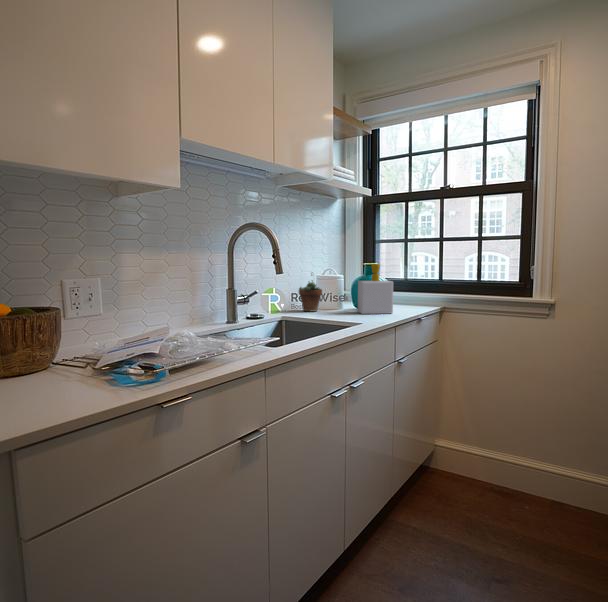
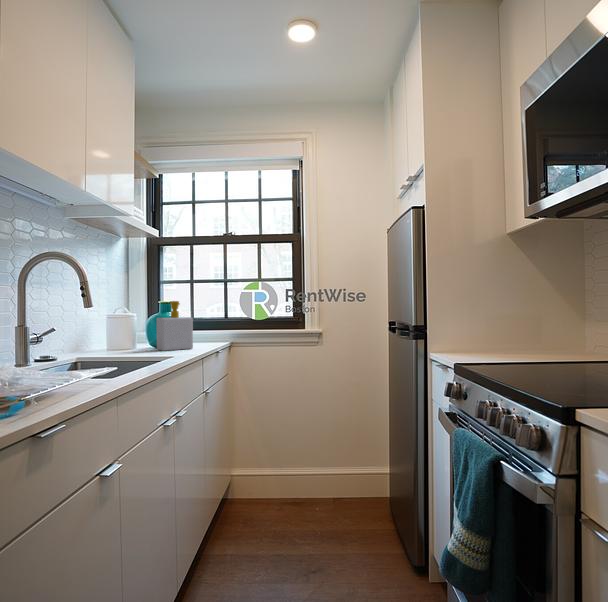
succulent plant: present [299,274,322,311] -> none [88,310,117,353]

